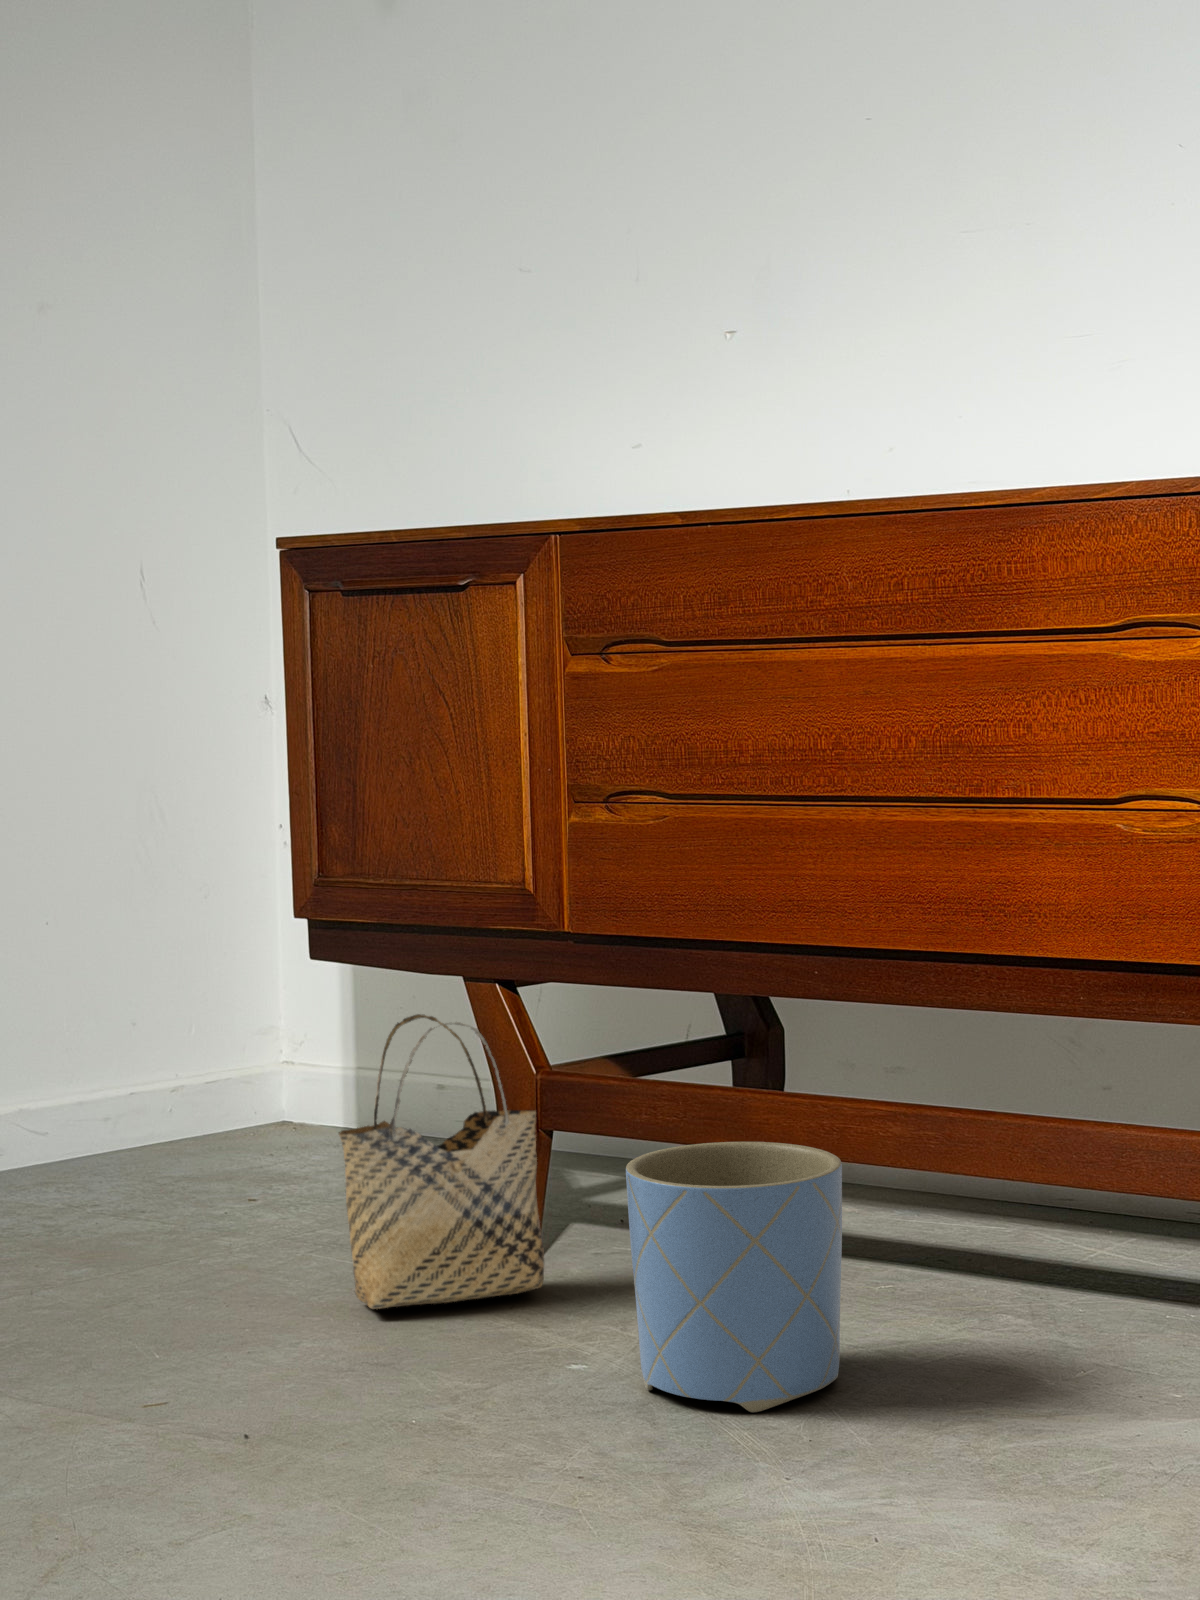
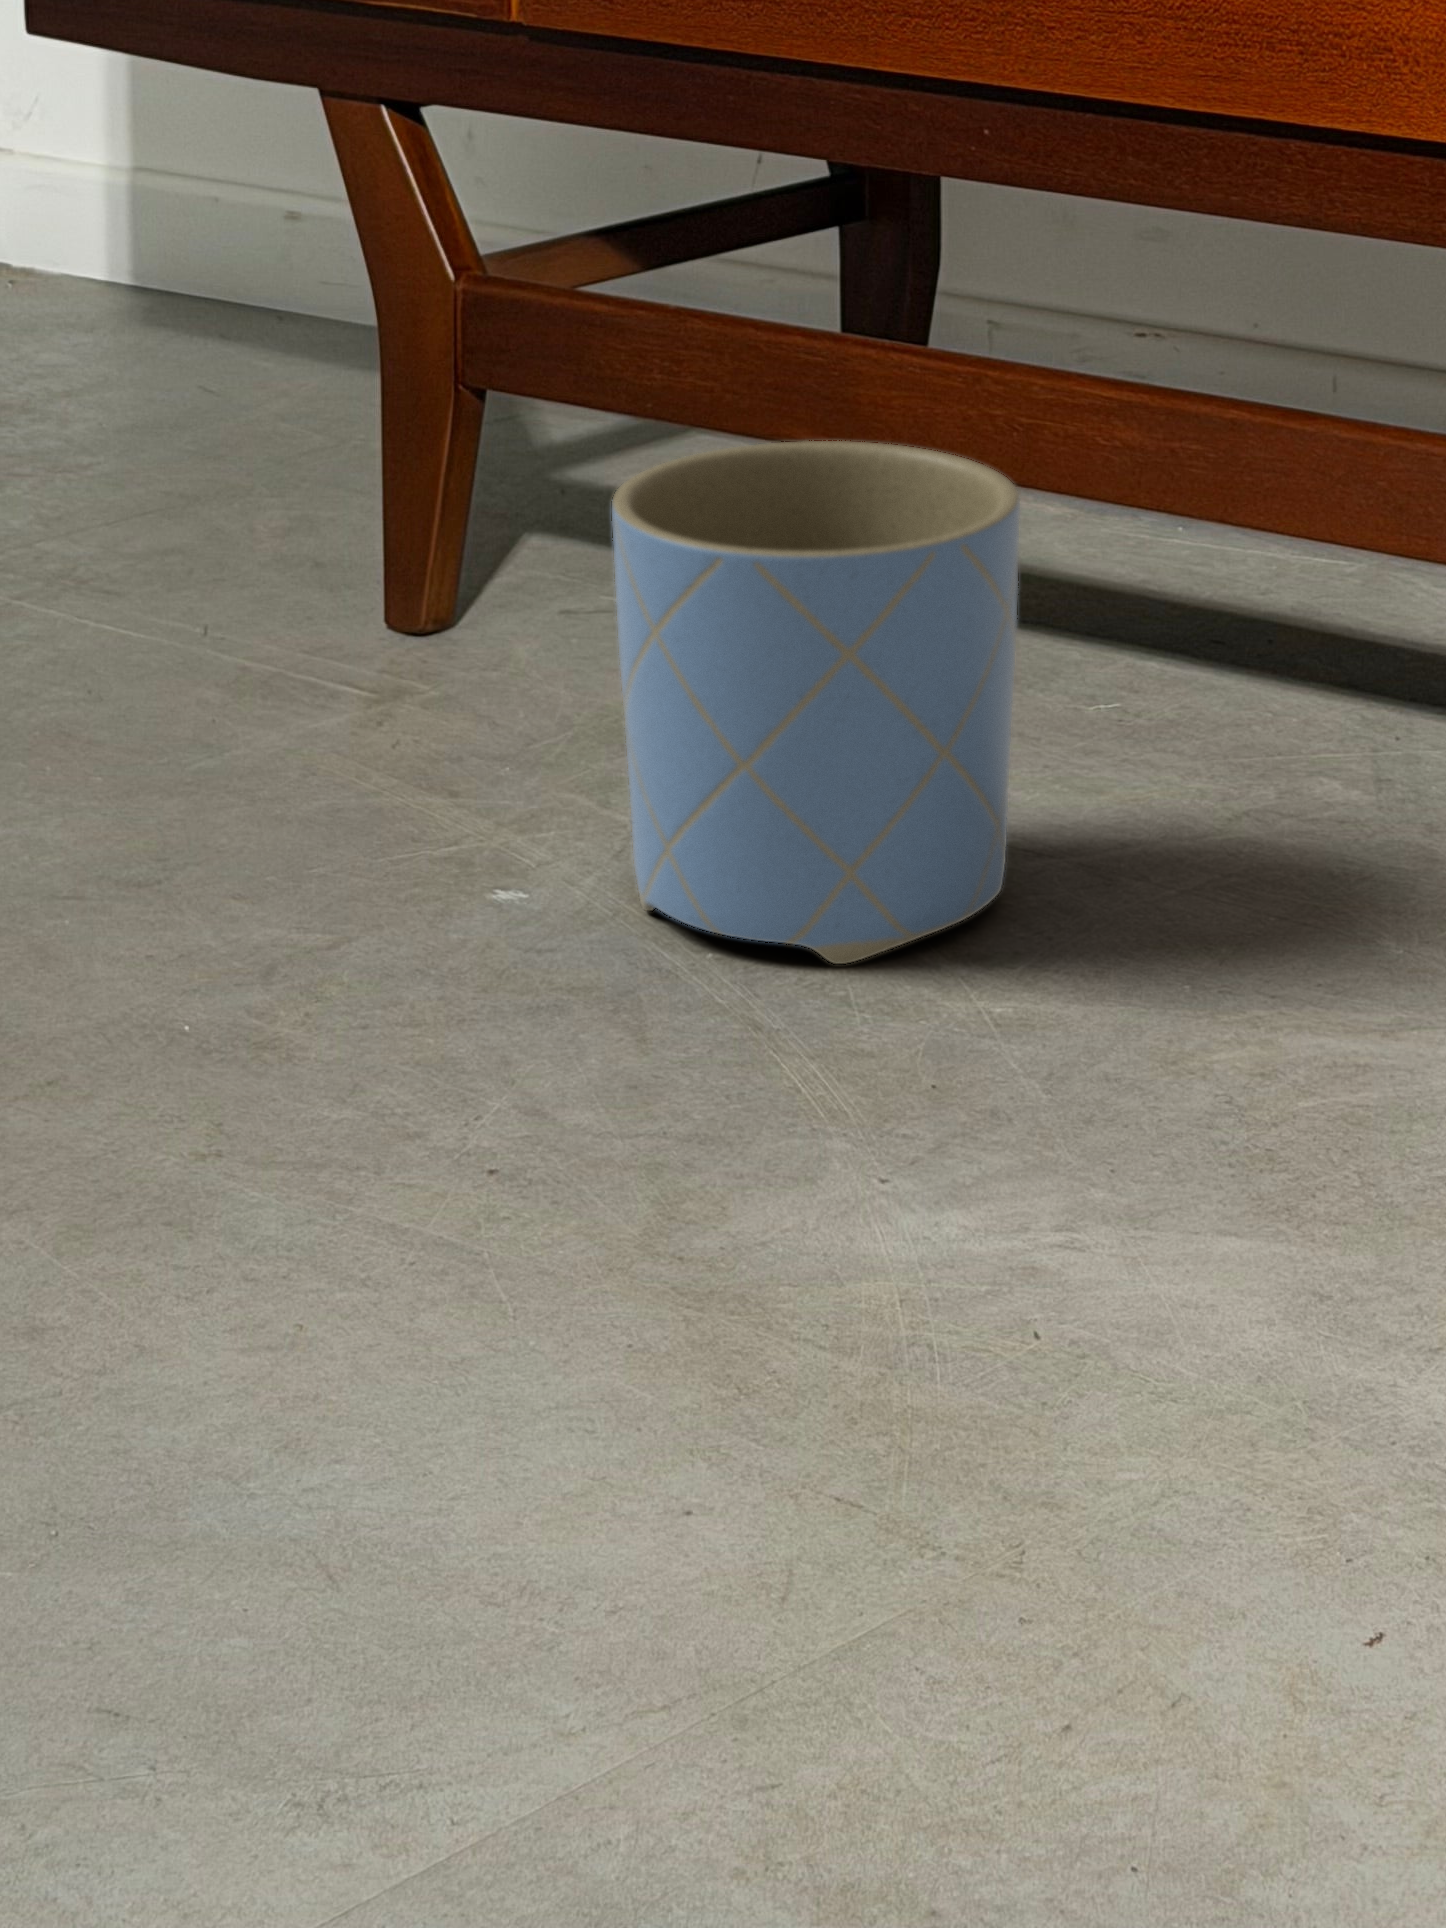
woven basket: present [339,1014,544,1309] -> none [73,156,467,721]

